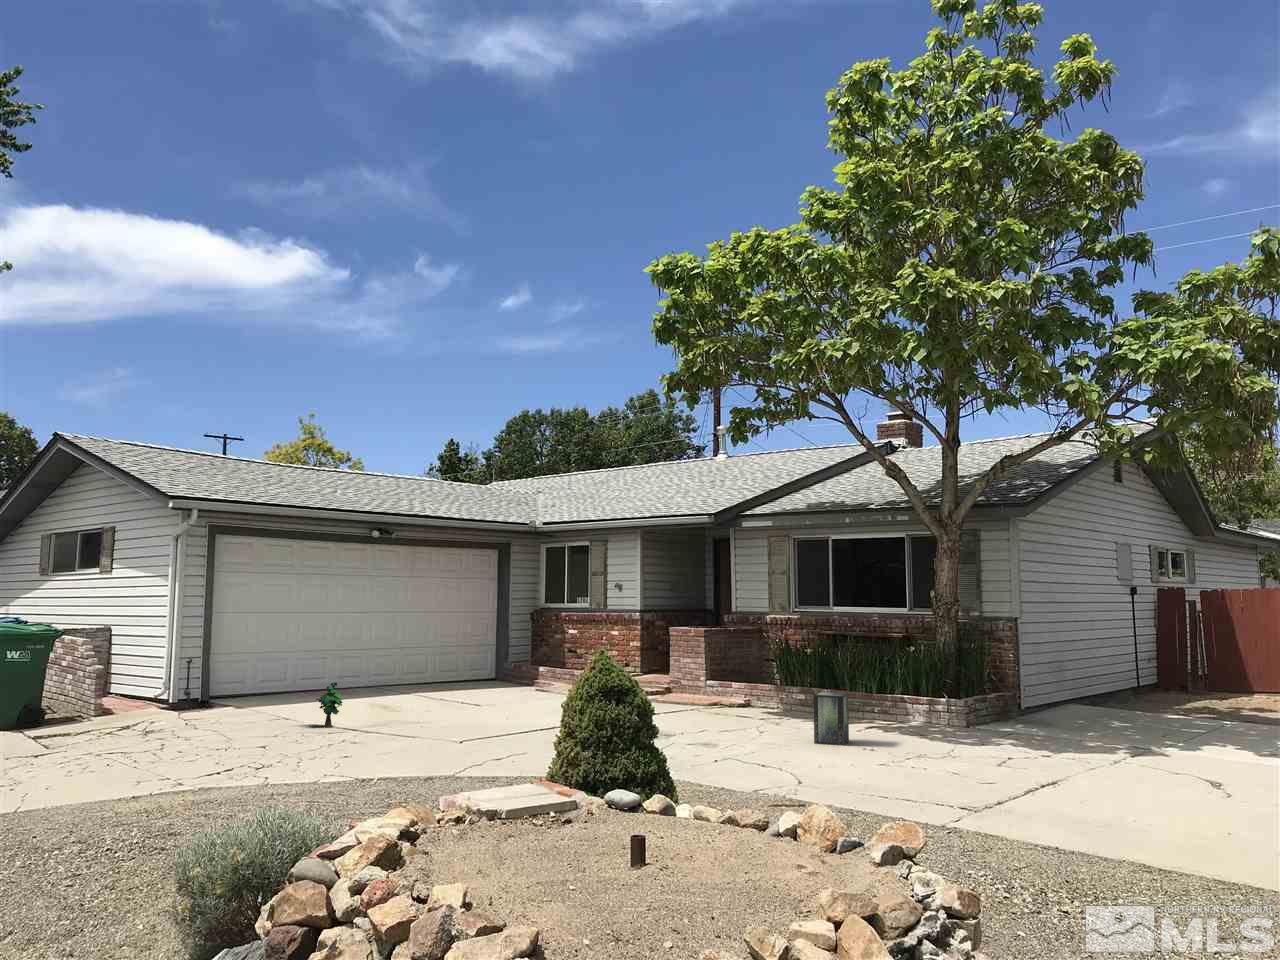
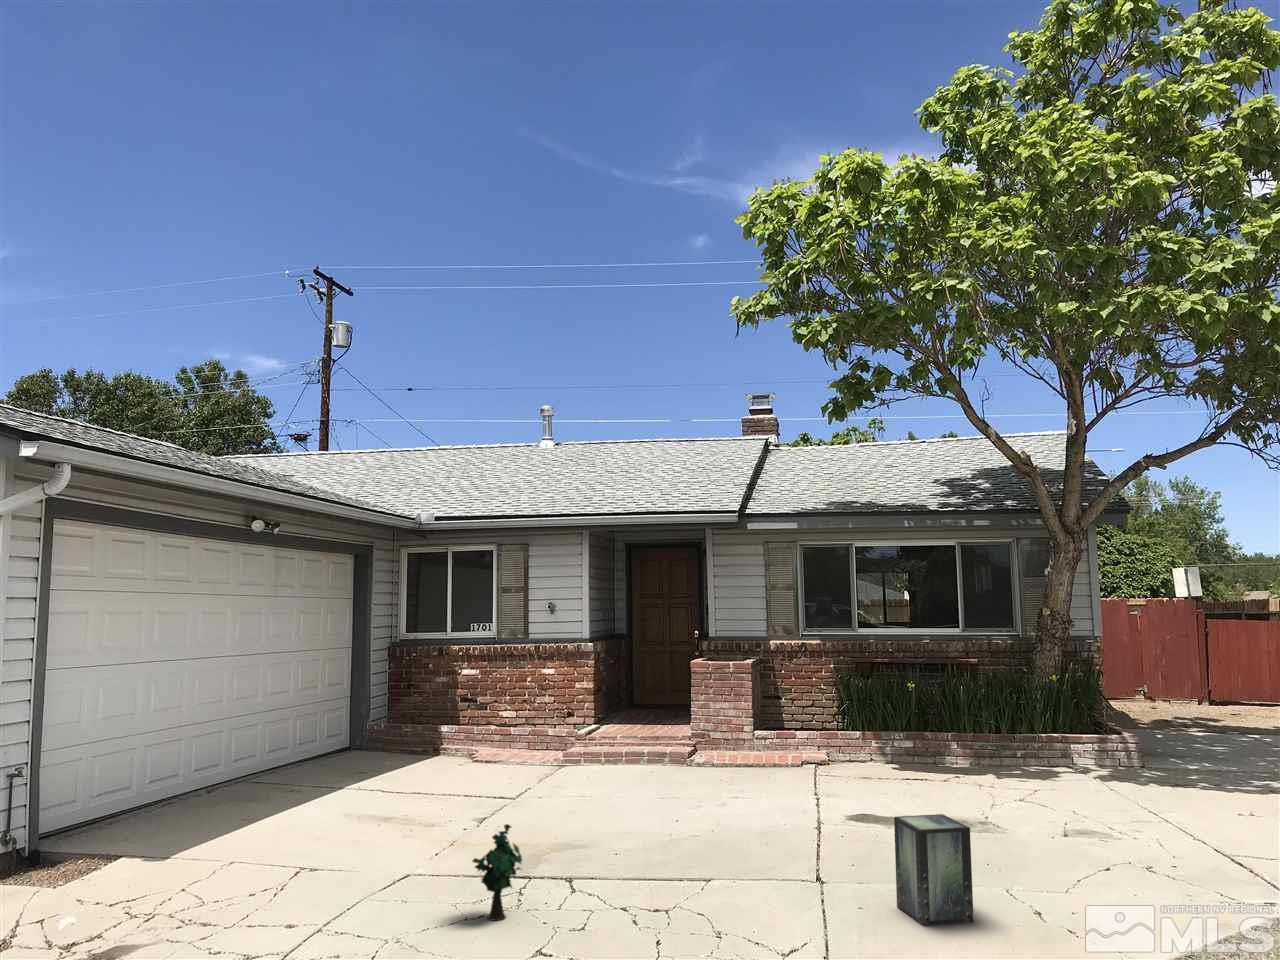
storage box: present [814,692,849,746] -> present [894,814,974,926]

